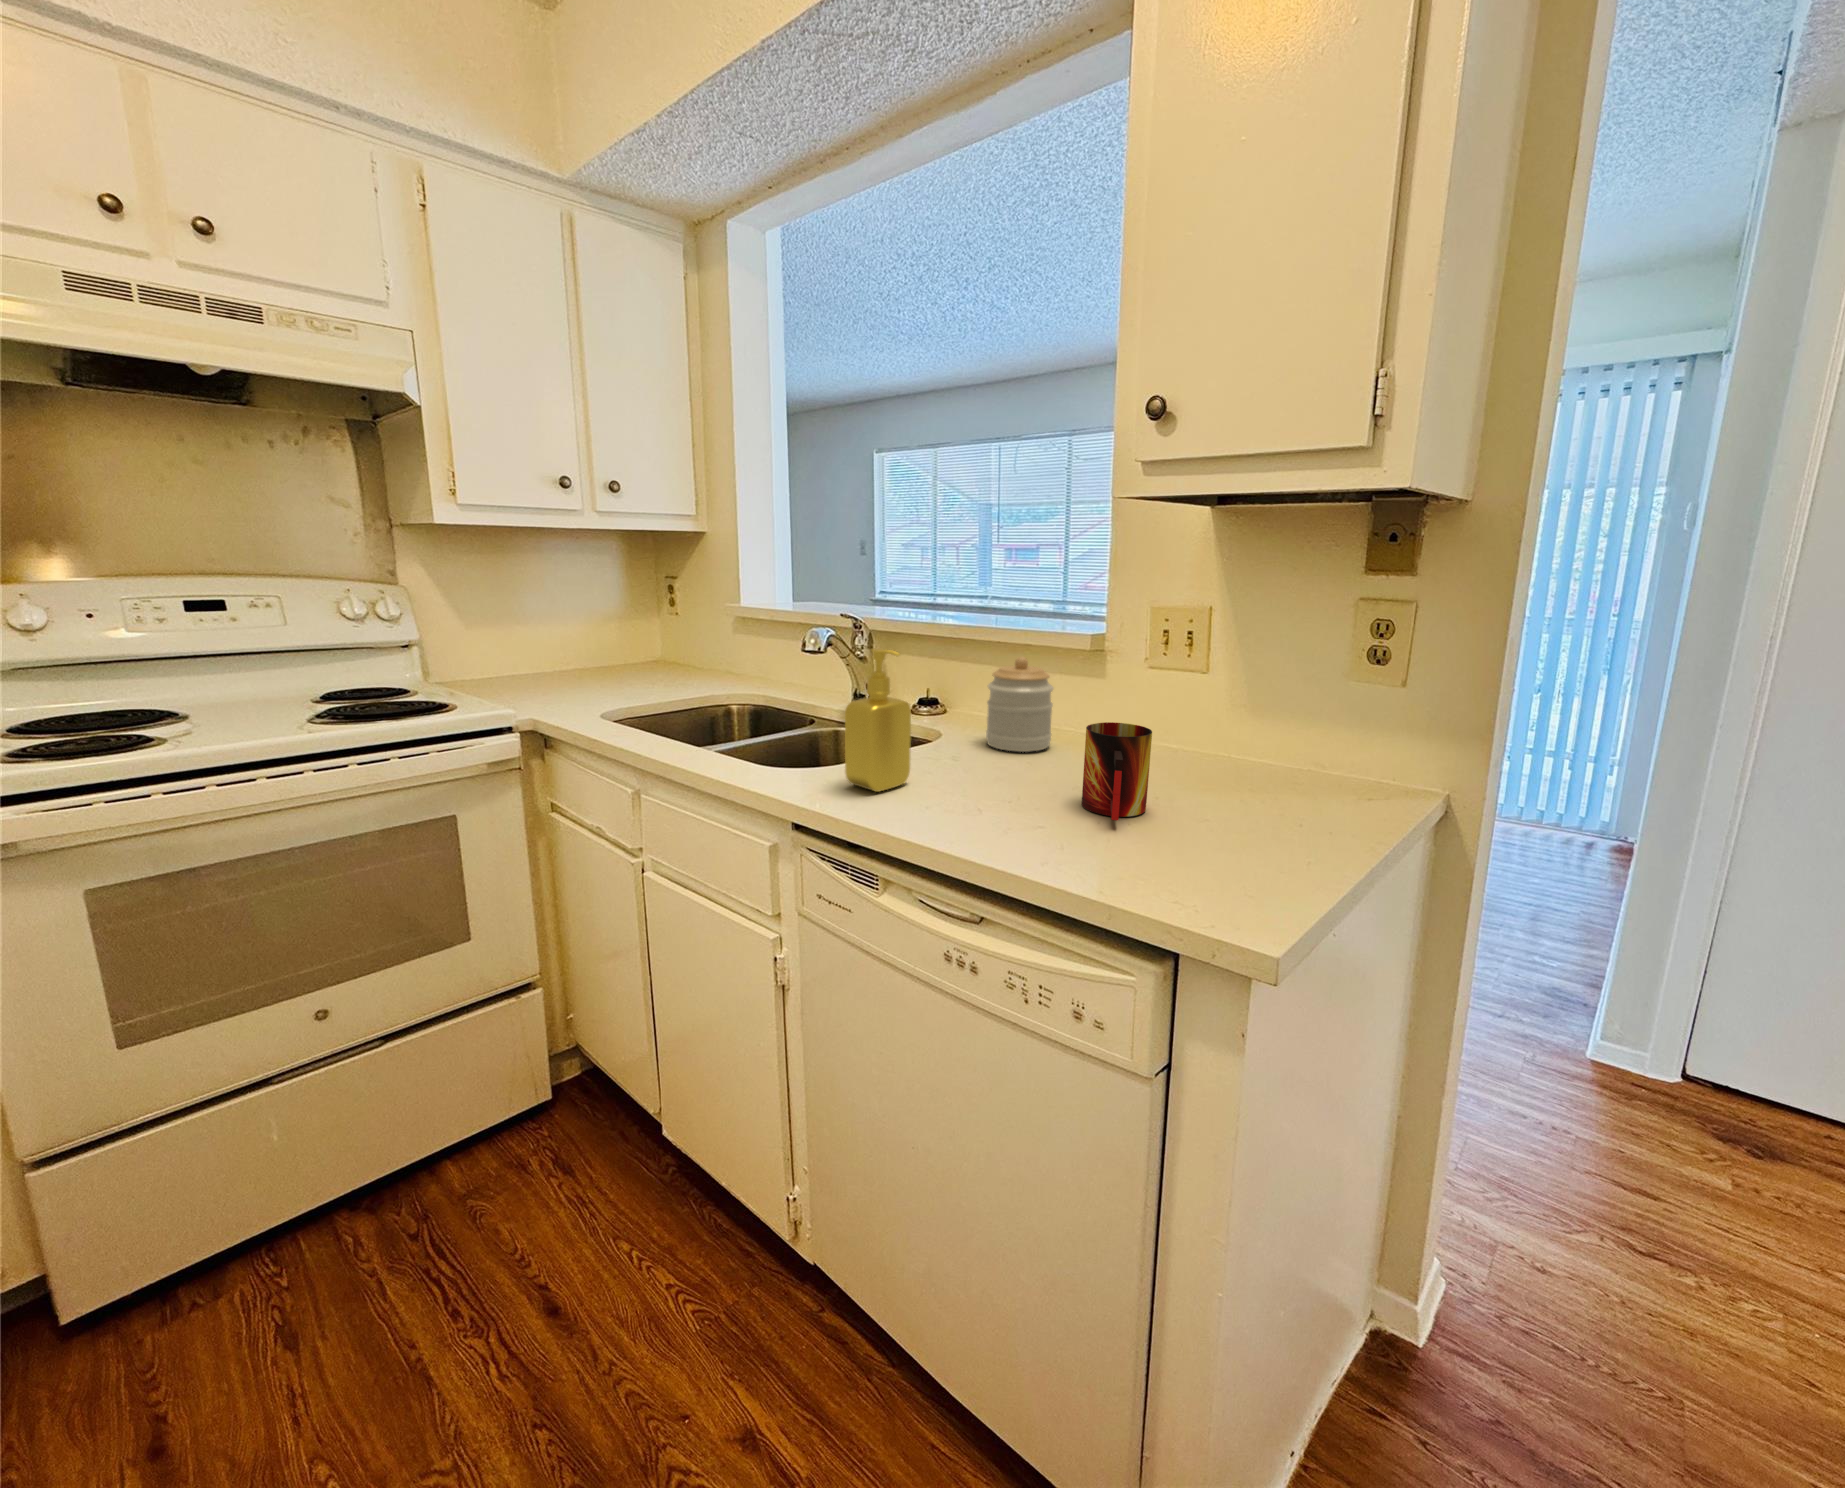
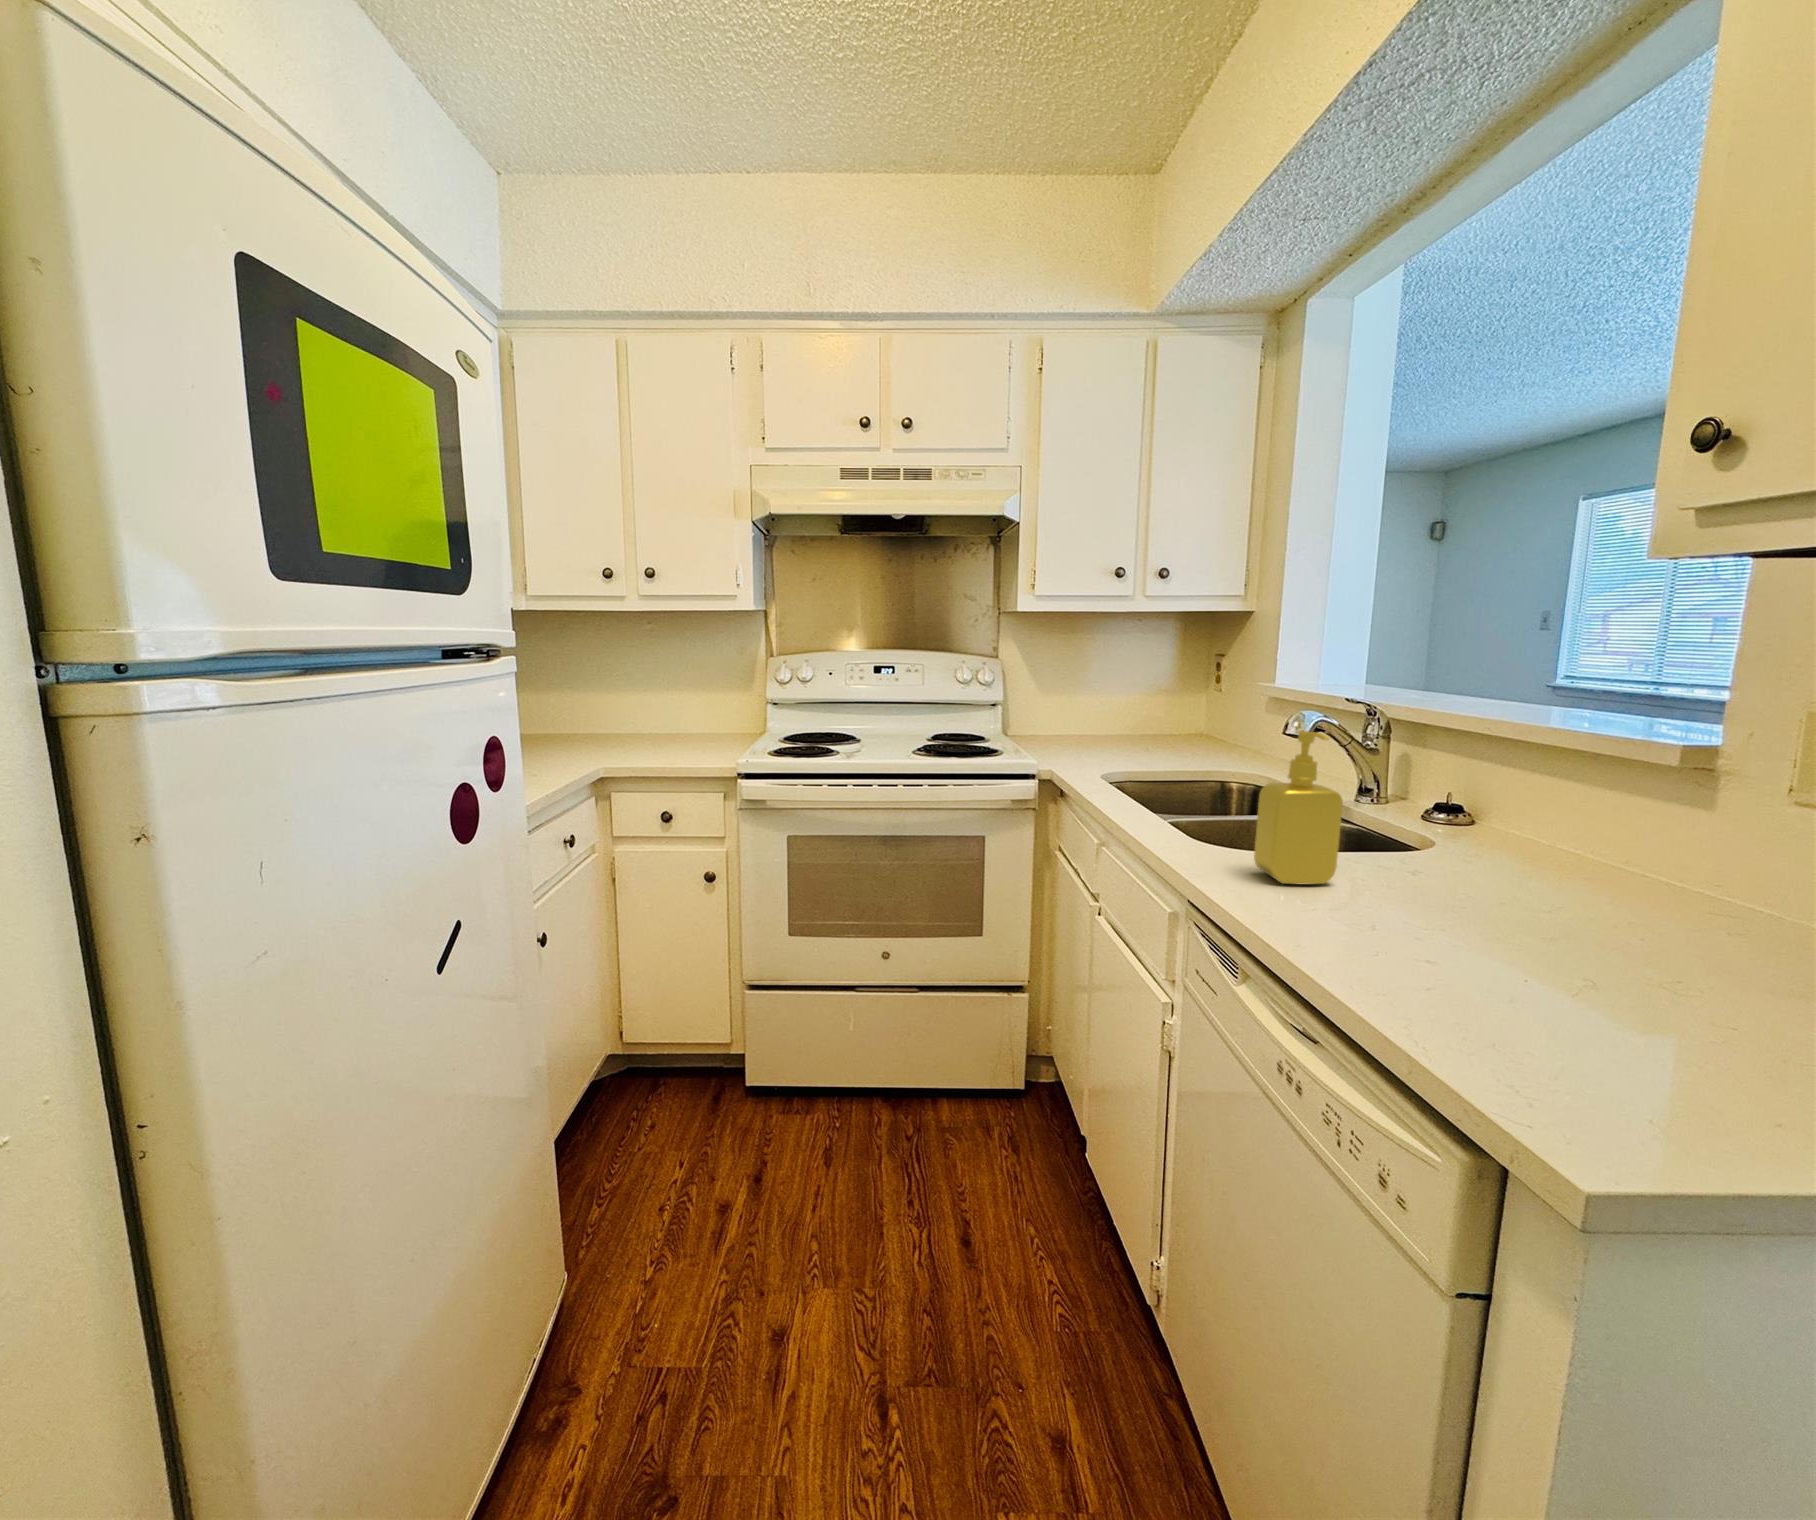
jar: present [986,657,1053,752] -> none [1500,762,1630,894]
mug: present [1082,722,1152,820] -> none [1573,859,1724,1007]

